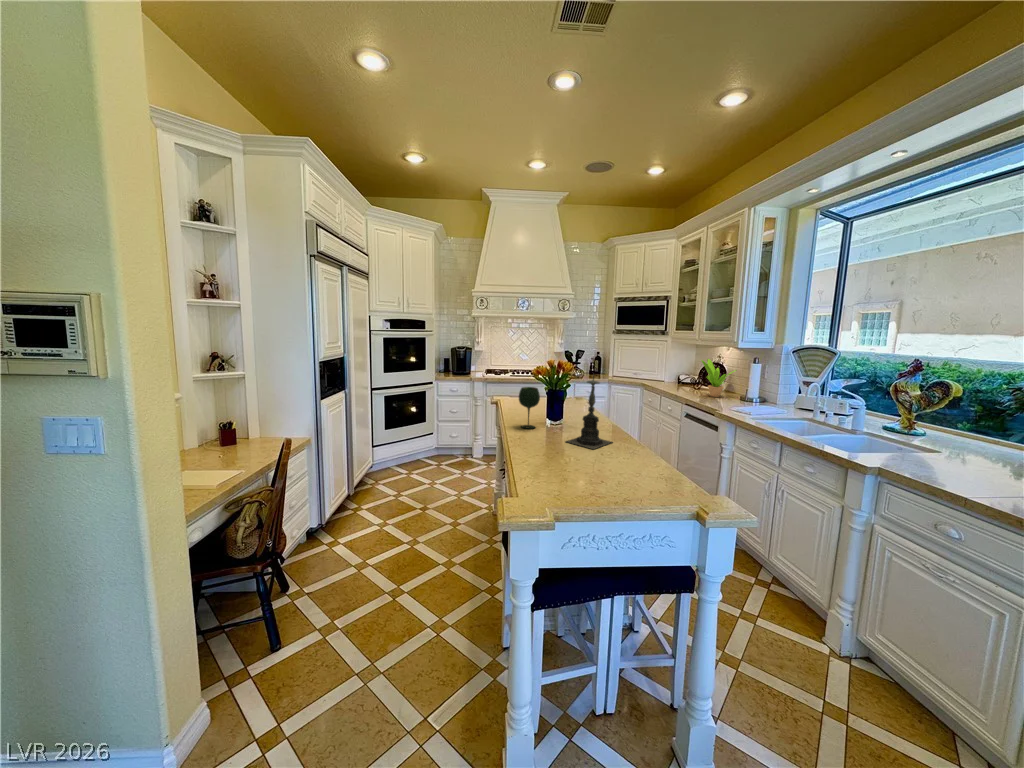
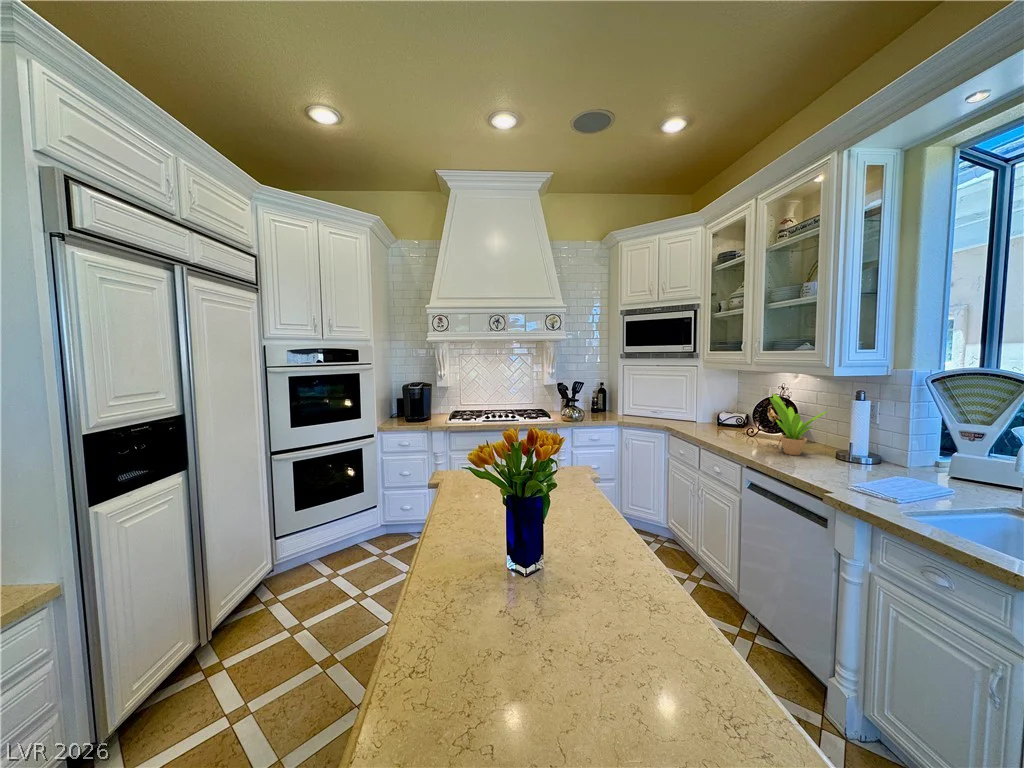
candle holder: present [566,377,612,449] -> none [544,477,674,726]
wine glass: present [519,387,540,429] -> none [443,488,491,588]

